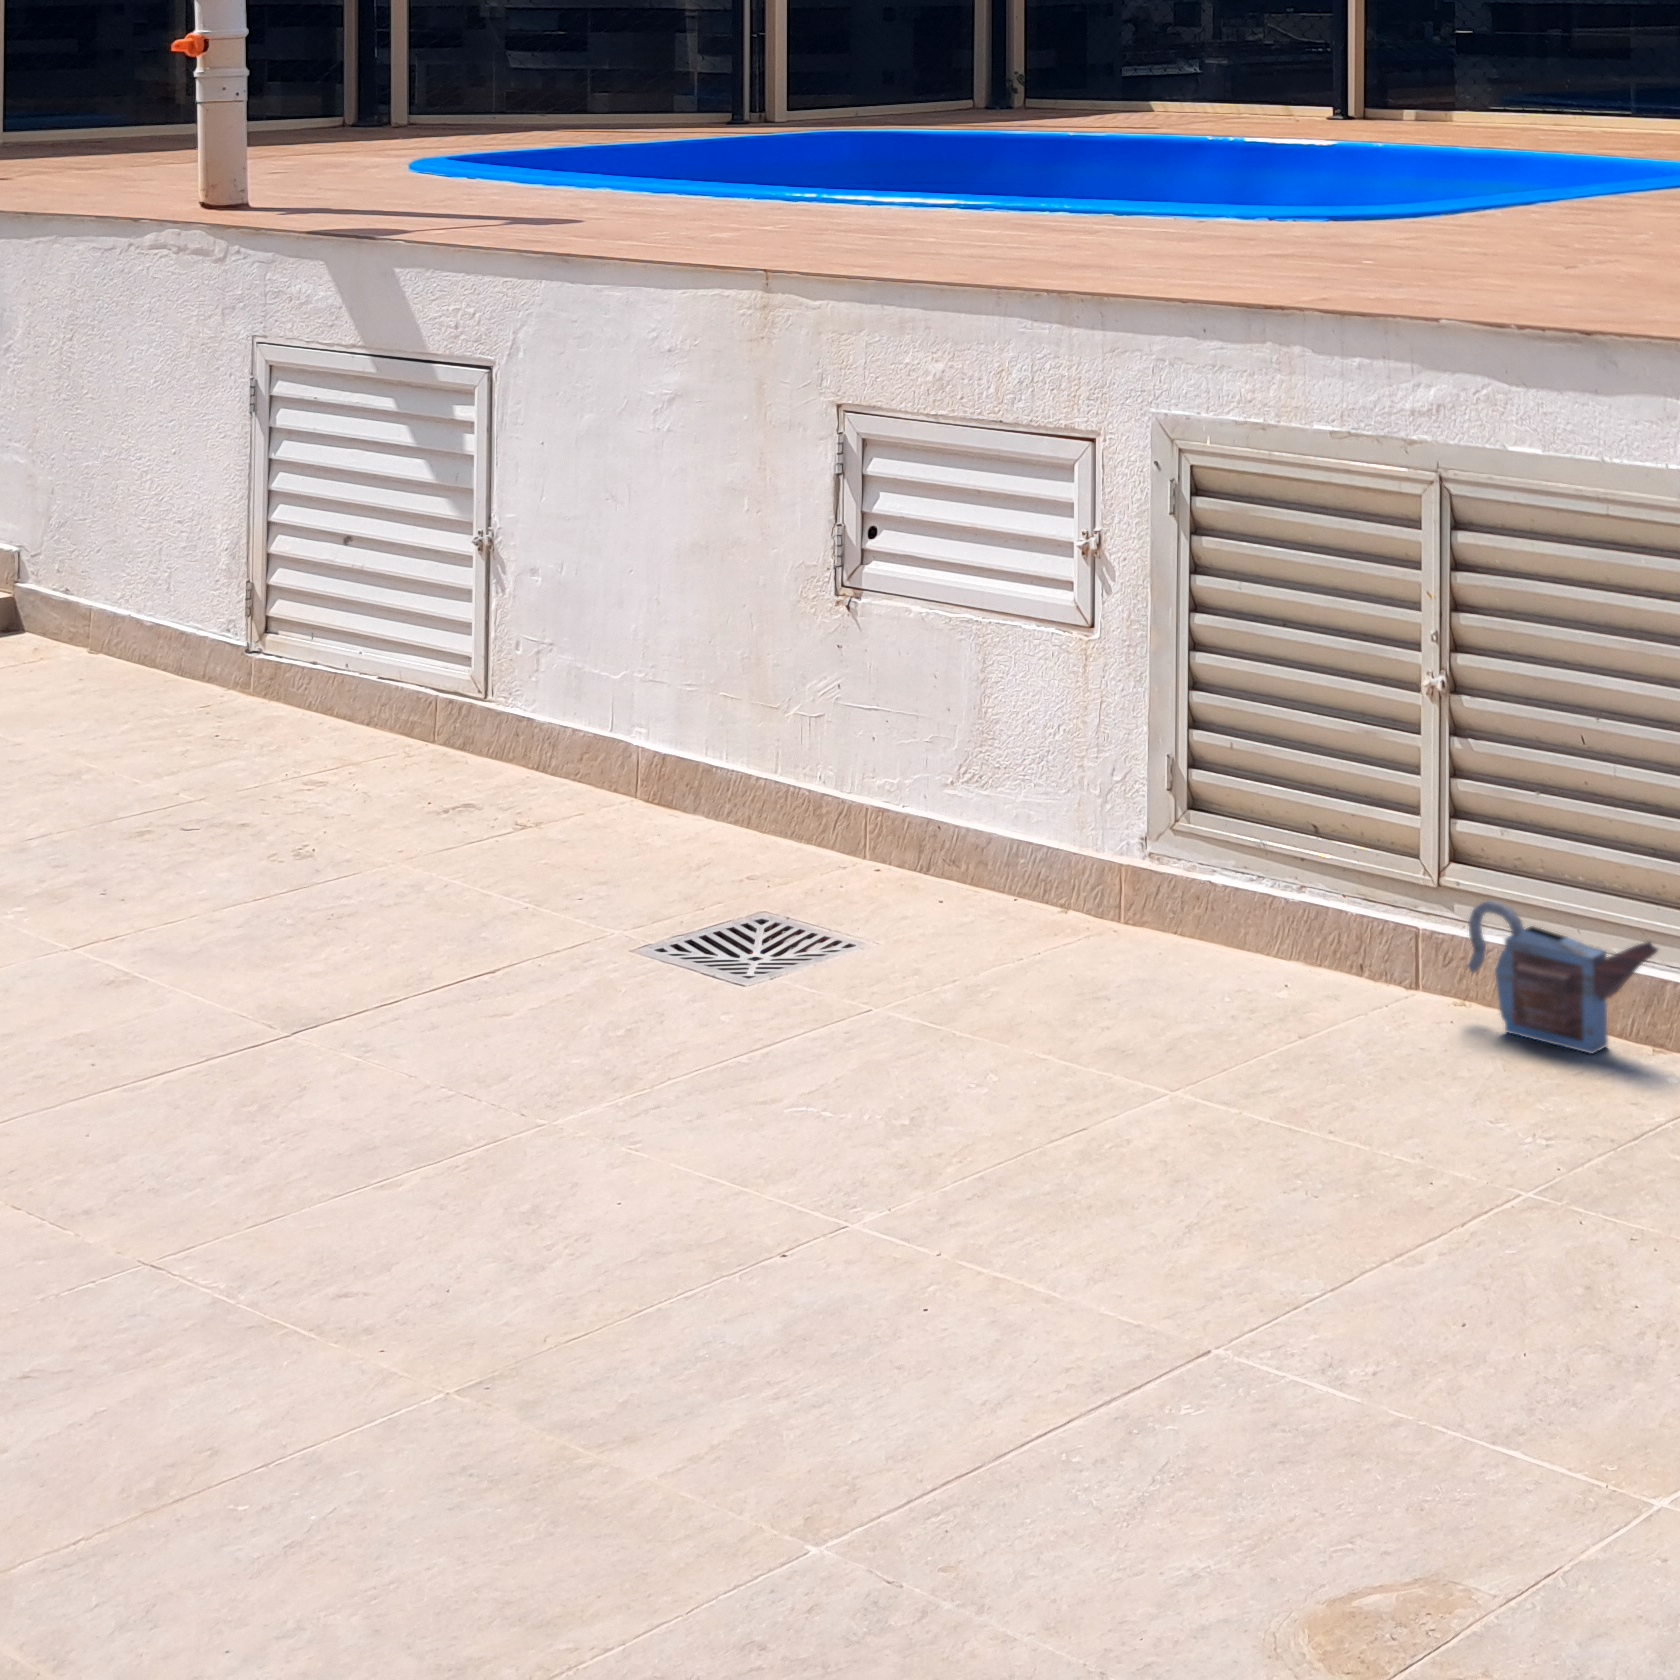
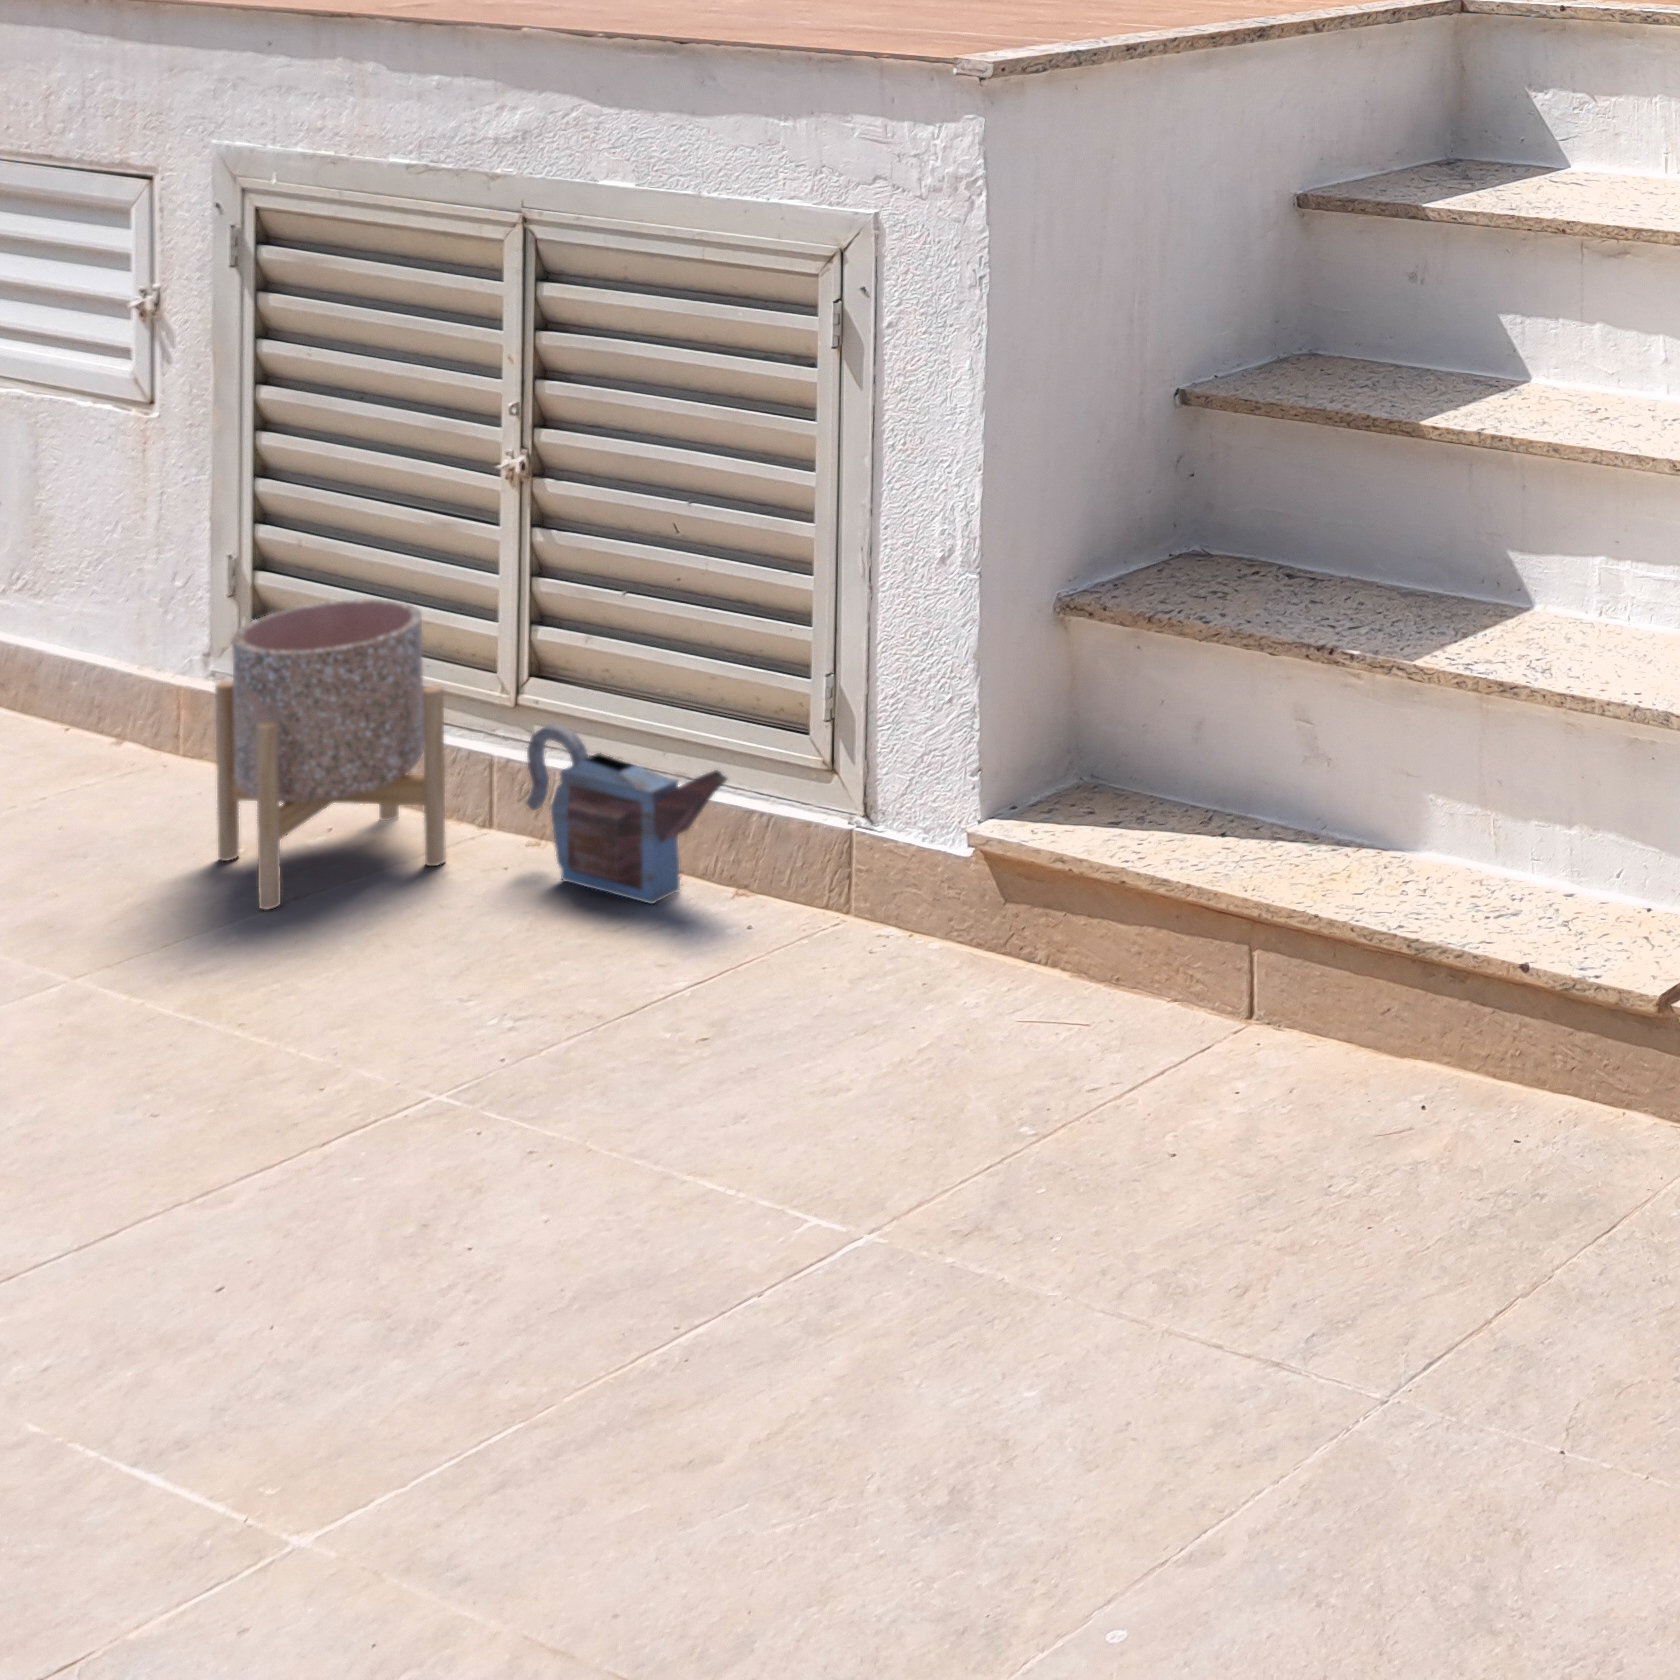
planter: none [1219,791,1400,1037] -> present [215,599,446,910]

